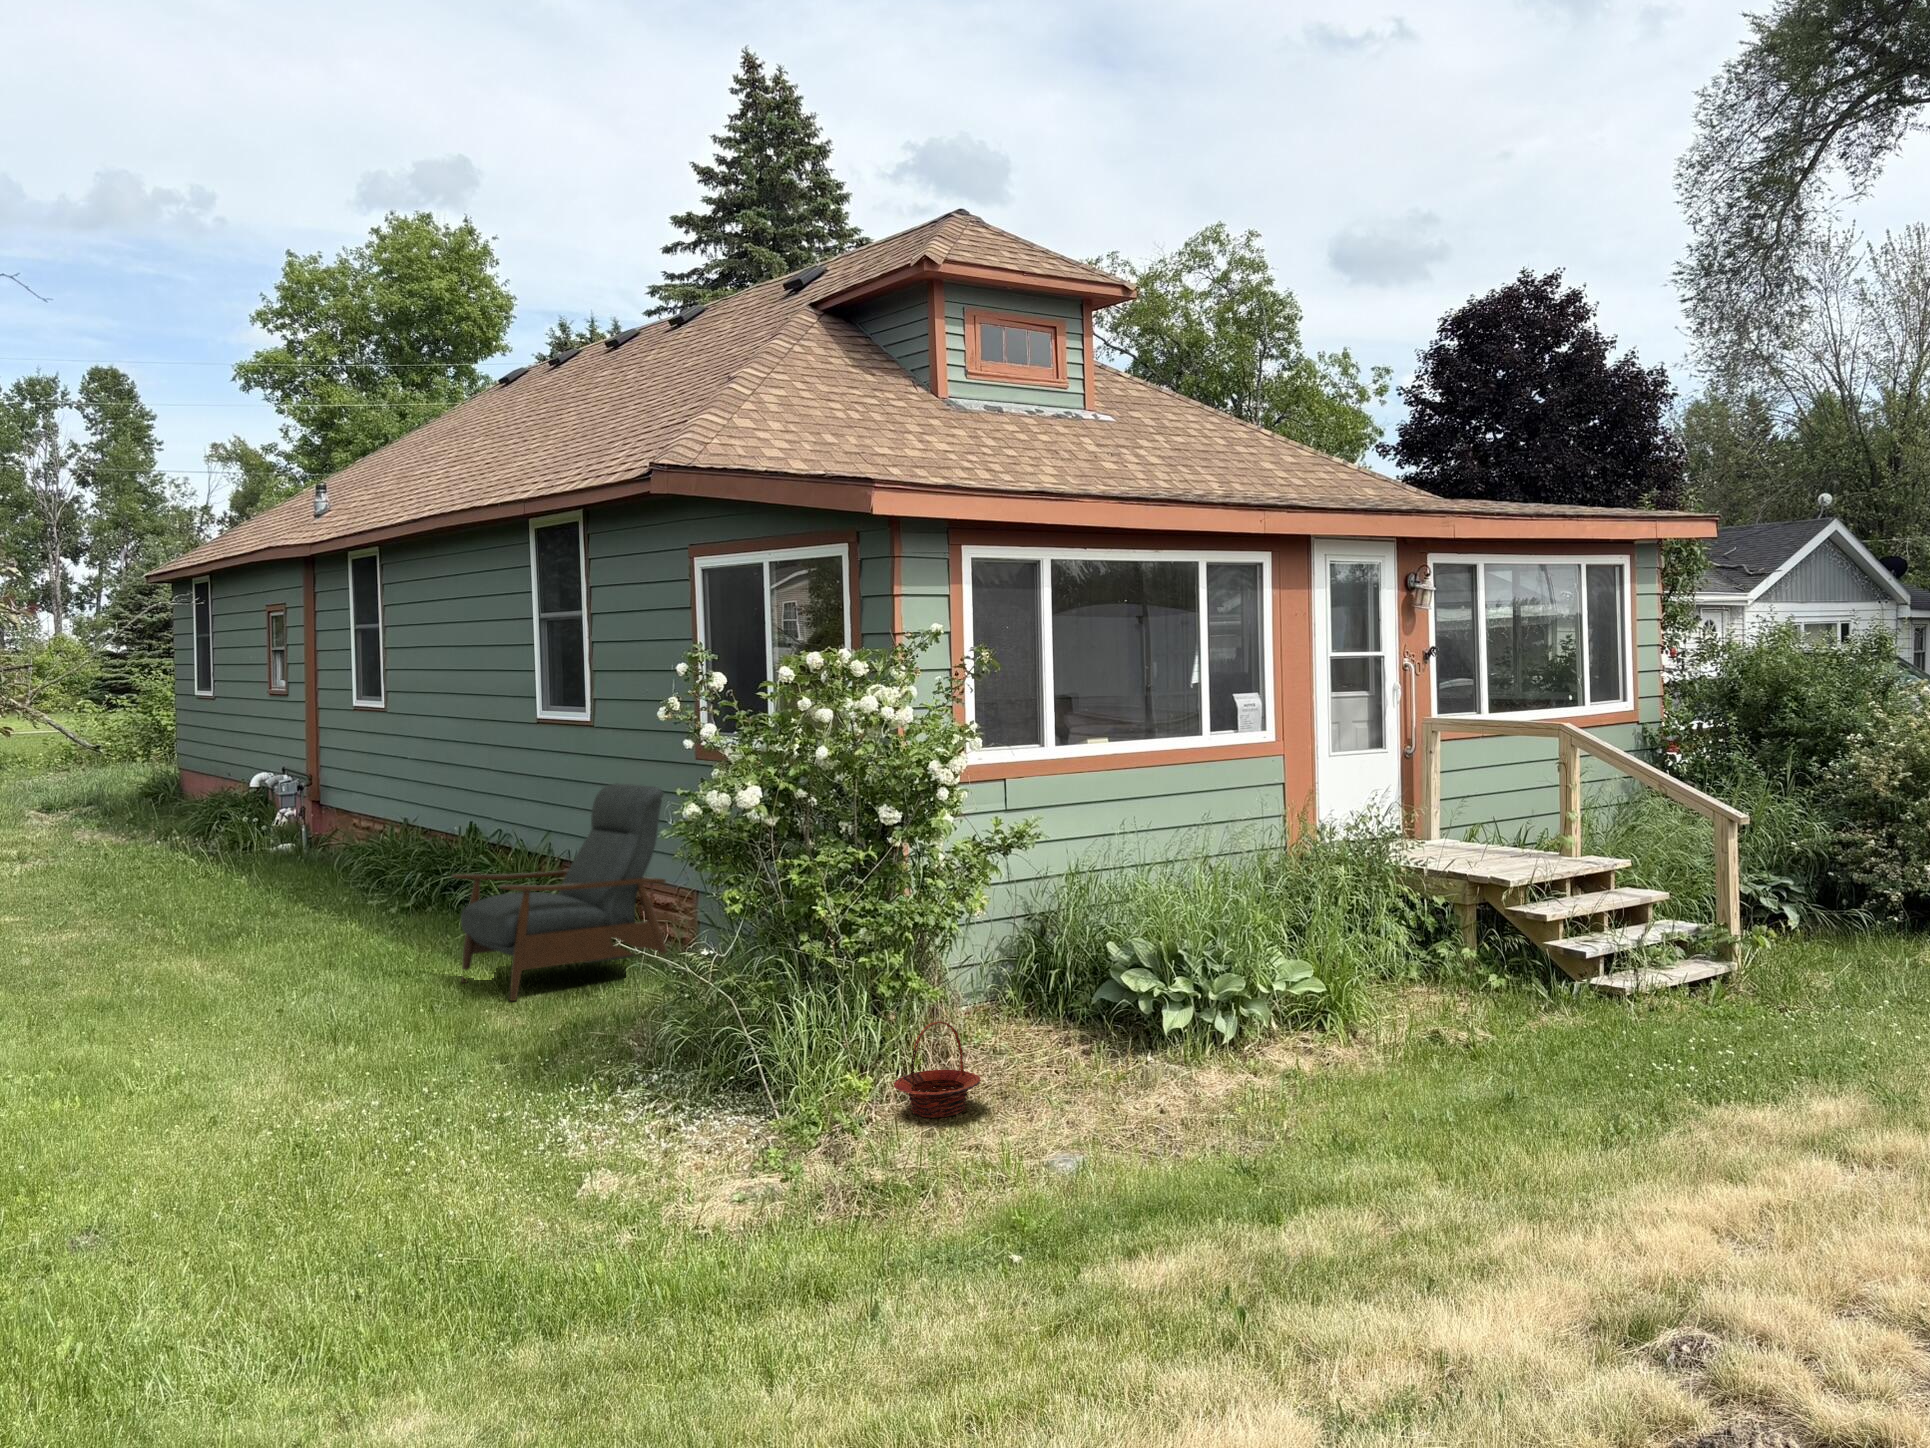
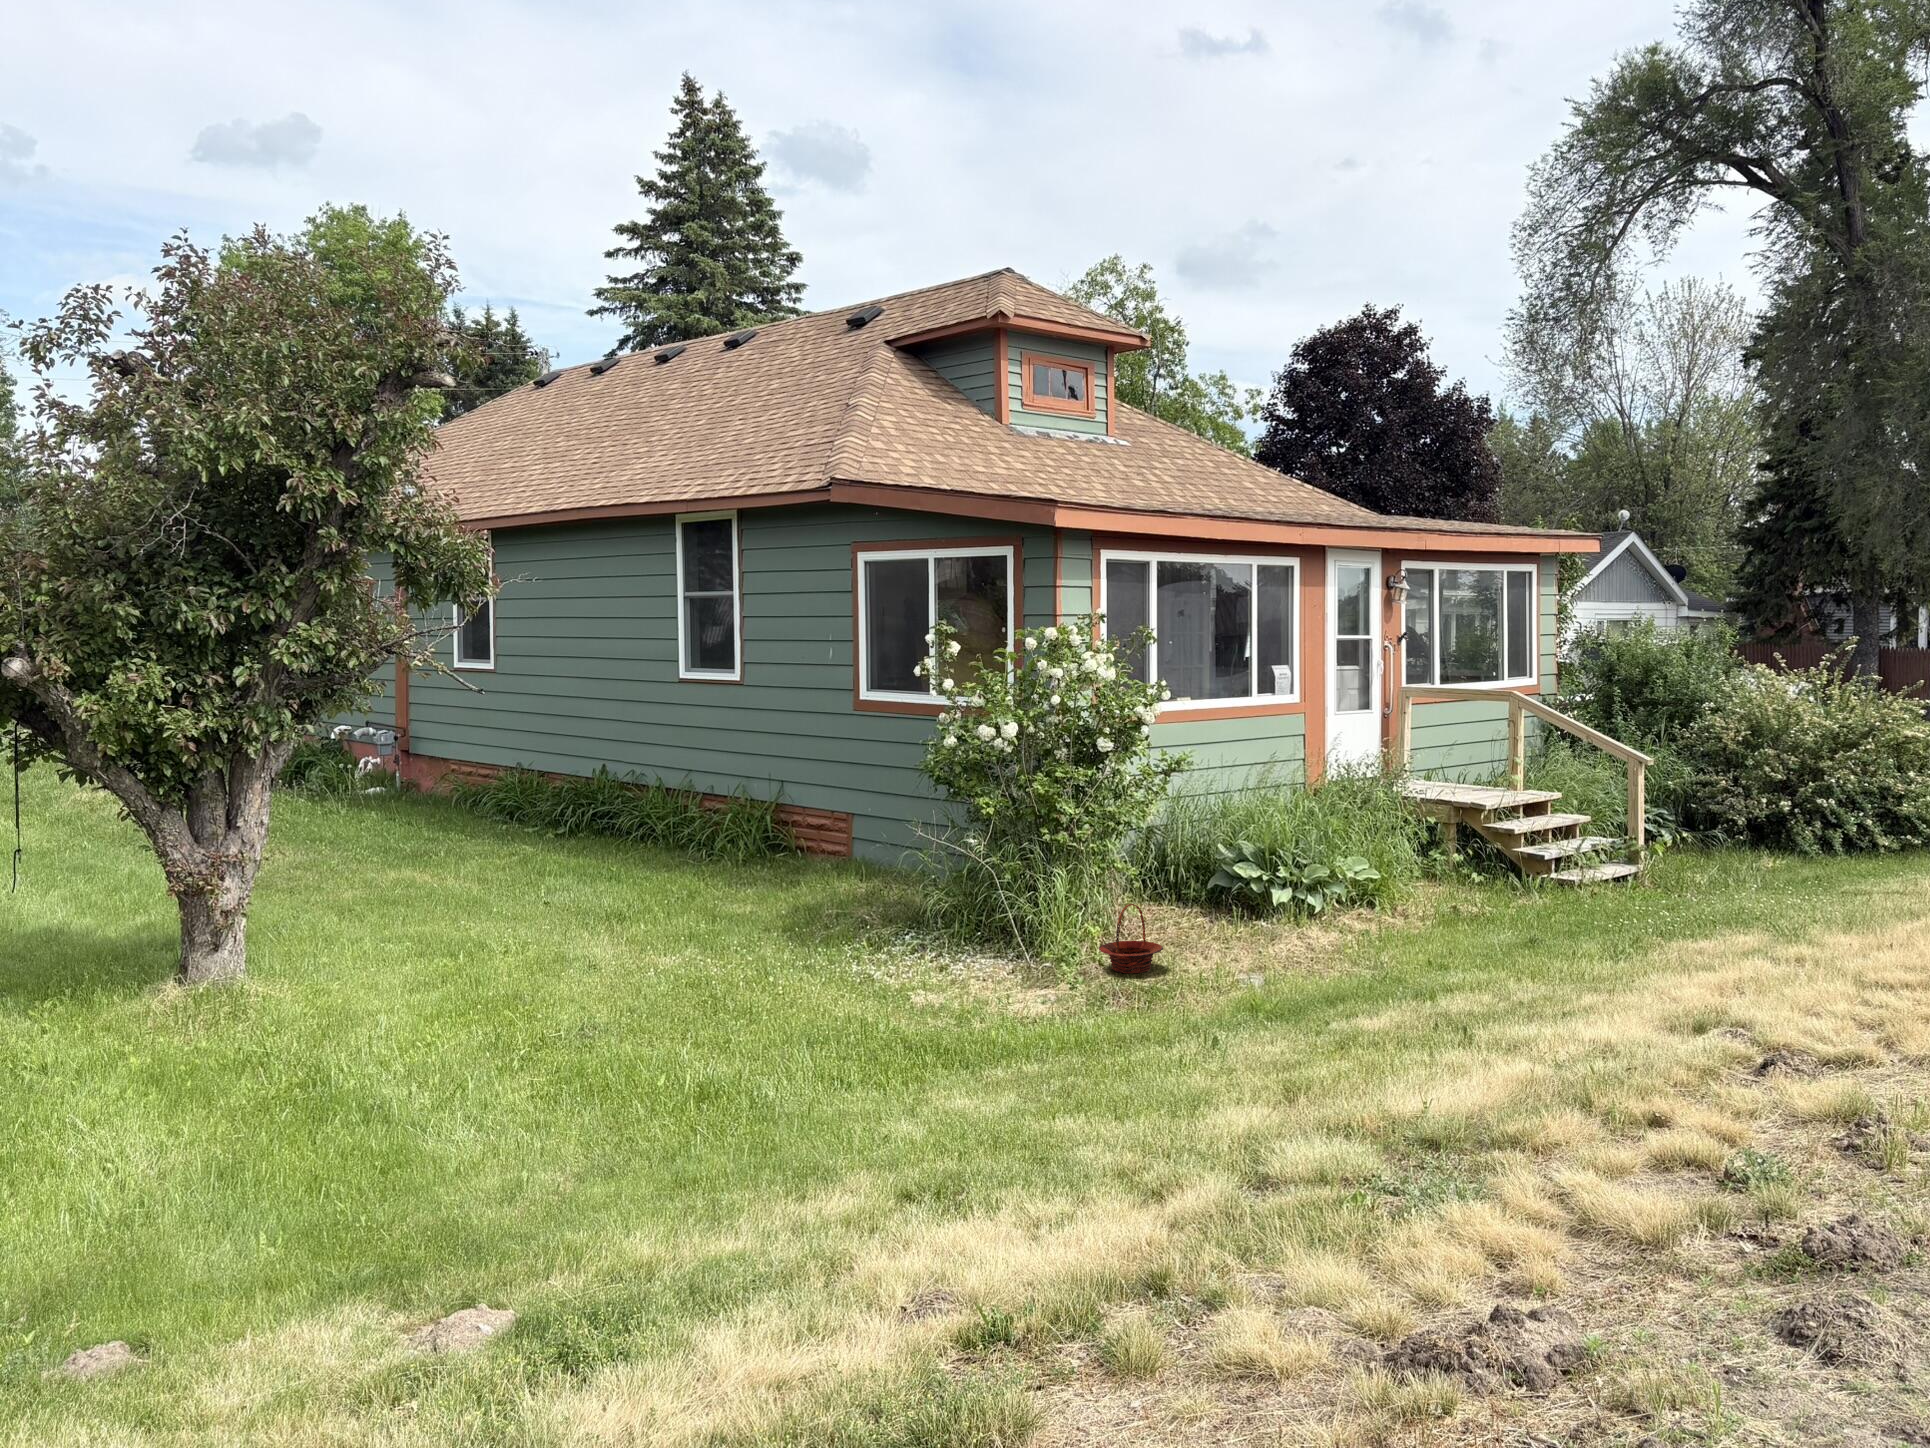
chair: present [452,783,667,1001] -> none [646,734,825,908]

